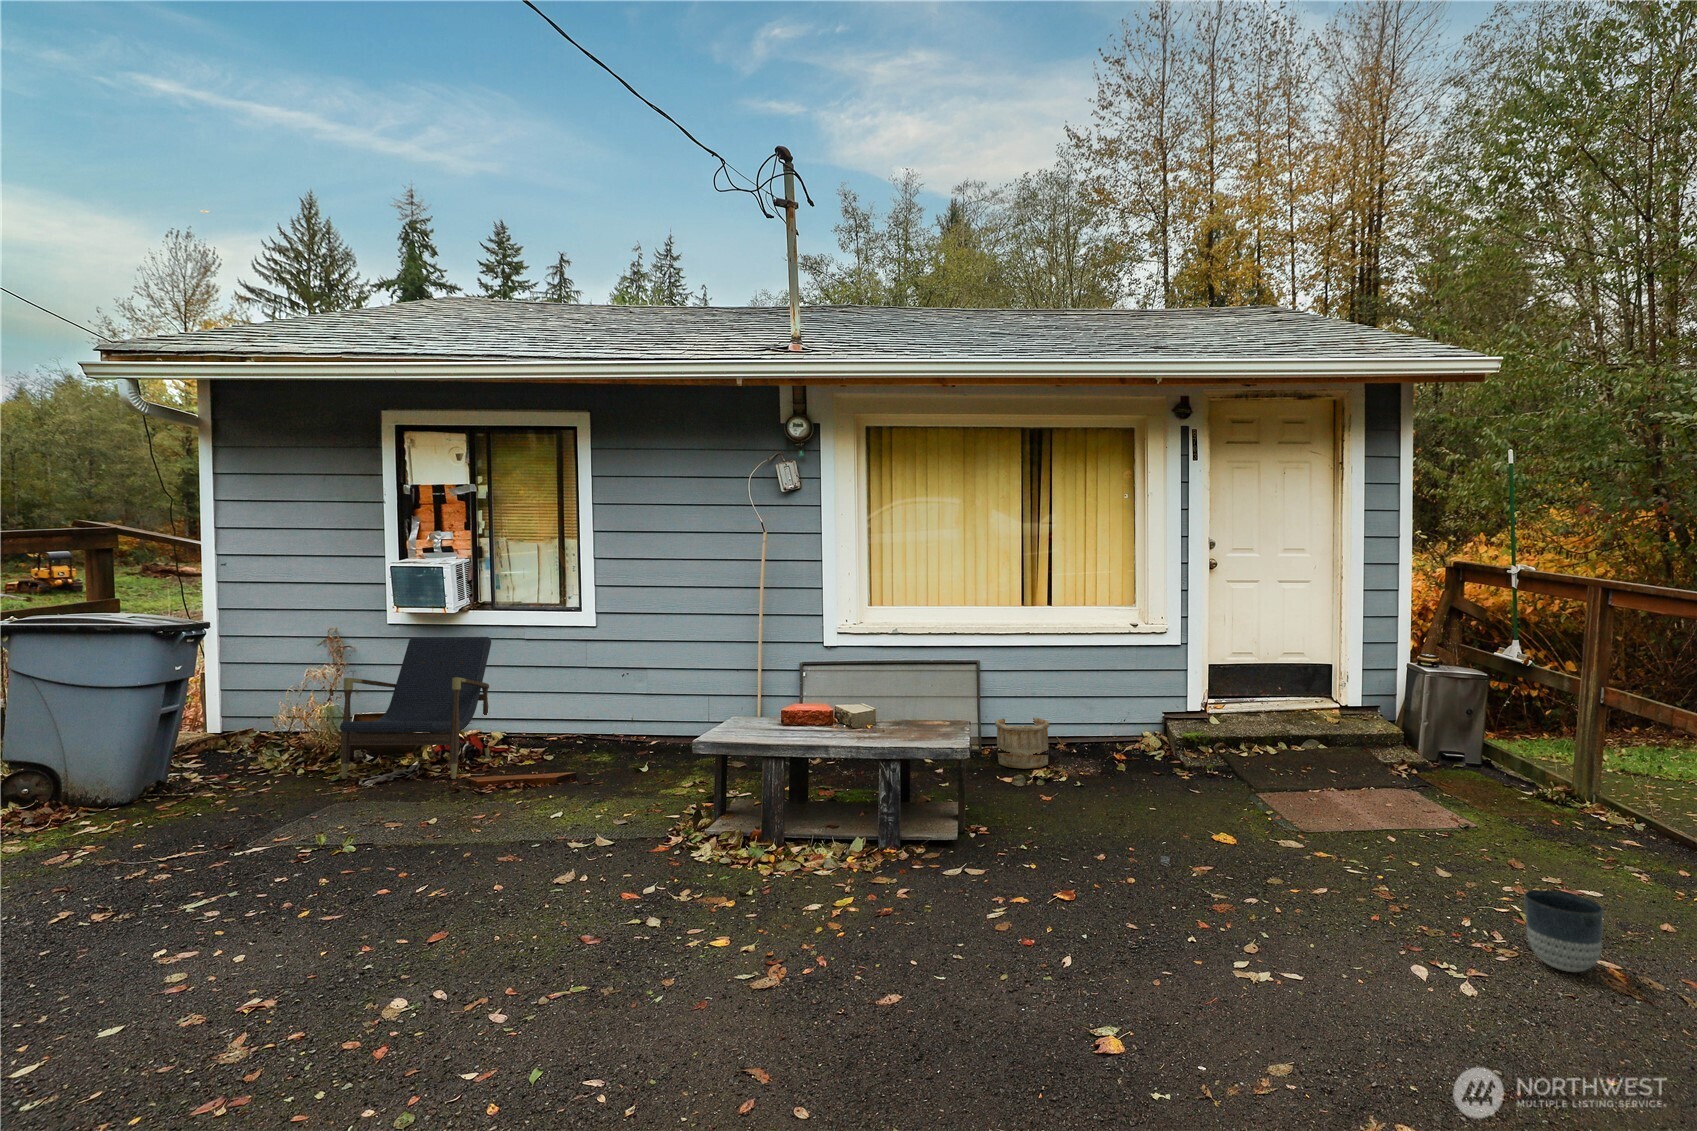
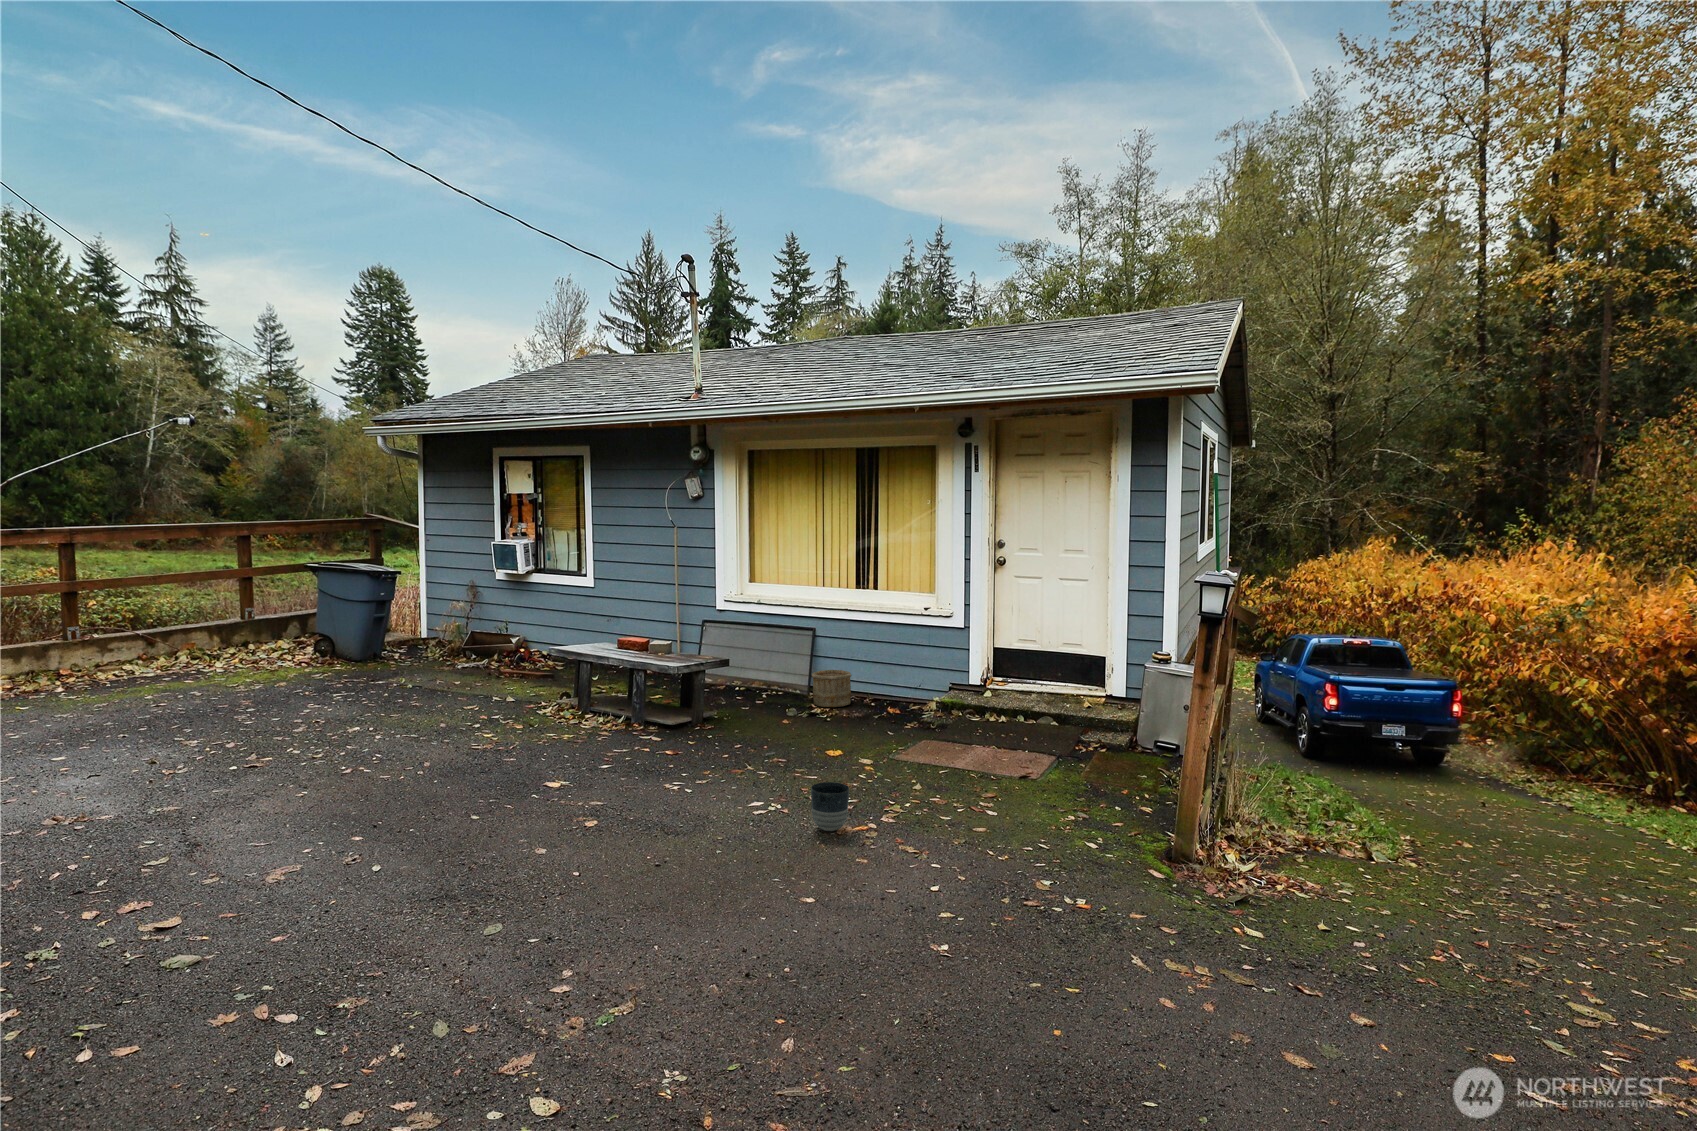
lounge chair: present [340,637,491,779] -> none [442,588,541,675]

